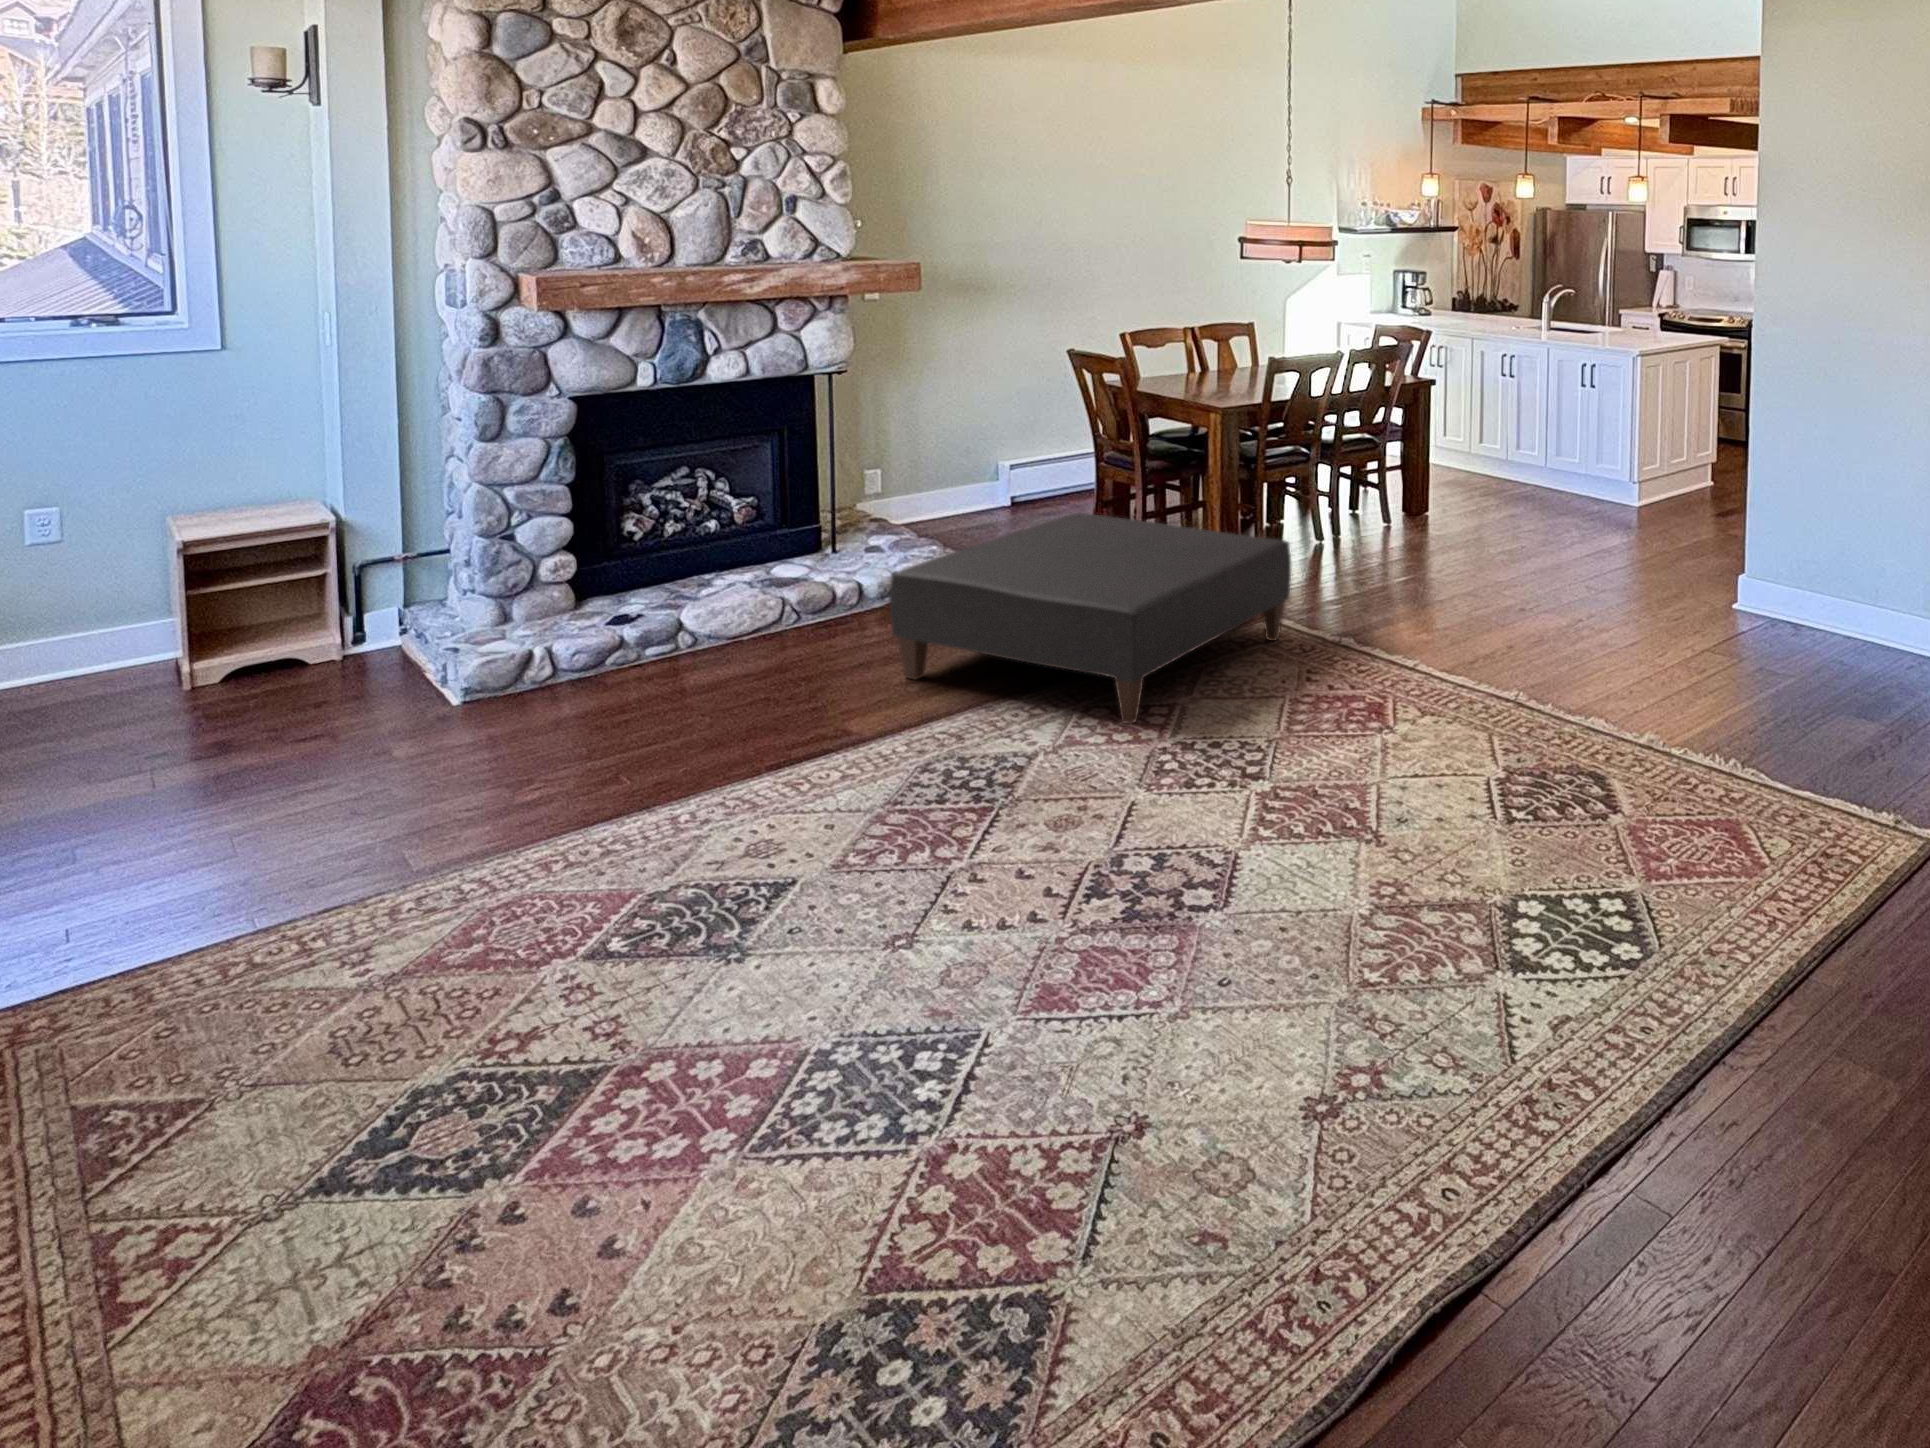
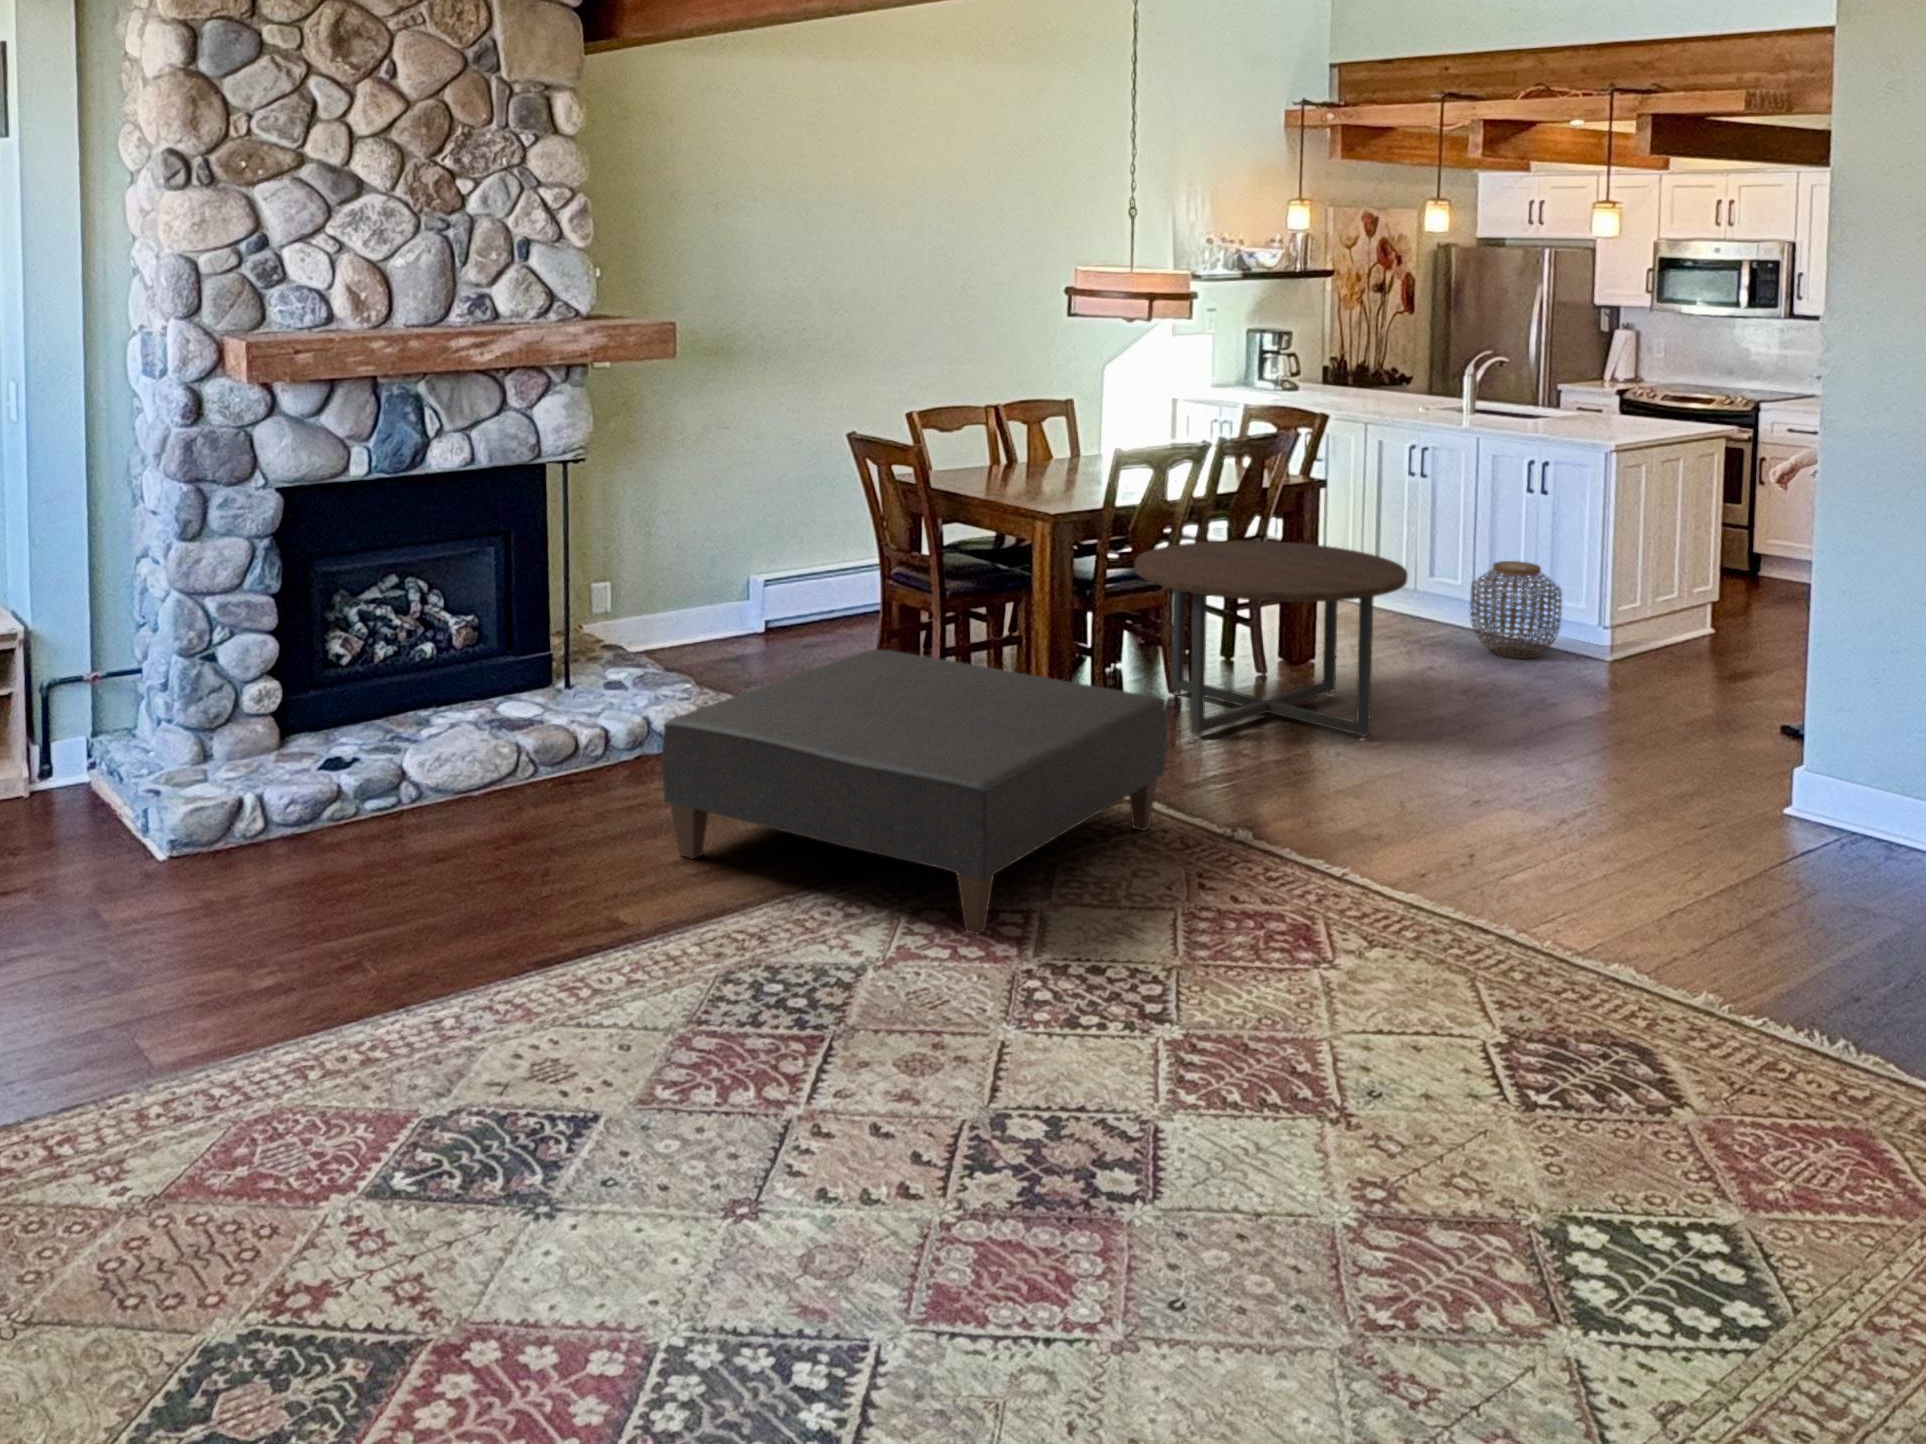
coffee table: none [1285,425,1482,573] -> present [1135,541,1408,741]
woven basket: none [1540,436,1603,507] -> present [1470,561,1562,659]

